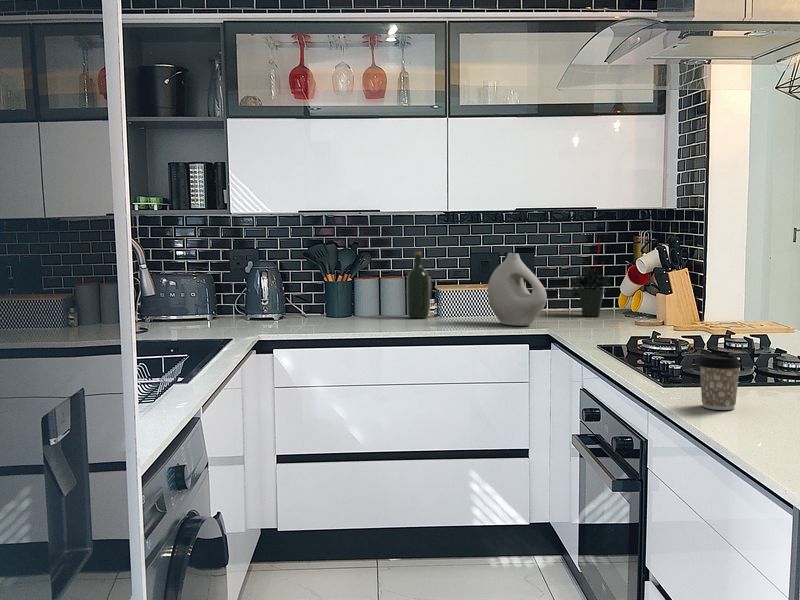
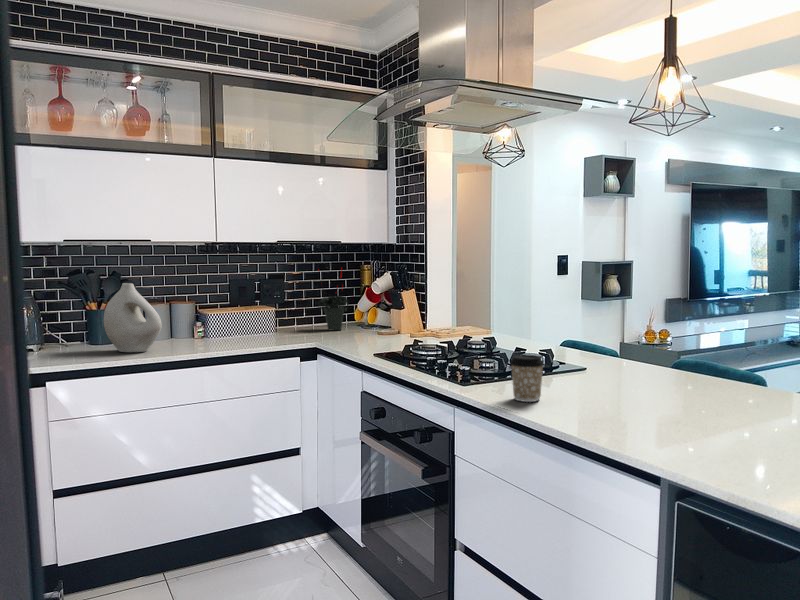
wine bottle: present [407,252,430,318] -> none [174,279,196,340]
vase: present [488,253,547,326] -> present [104,283,162,352]

